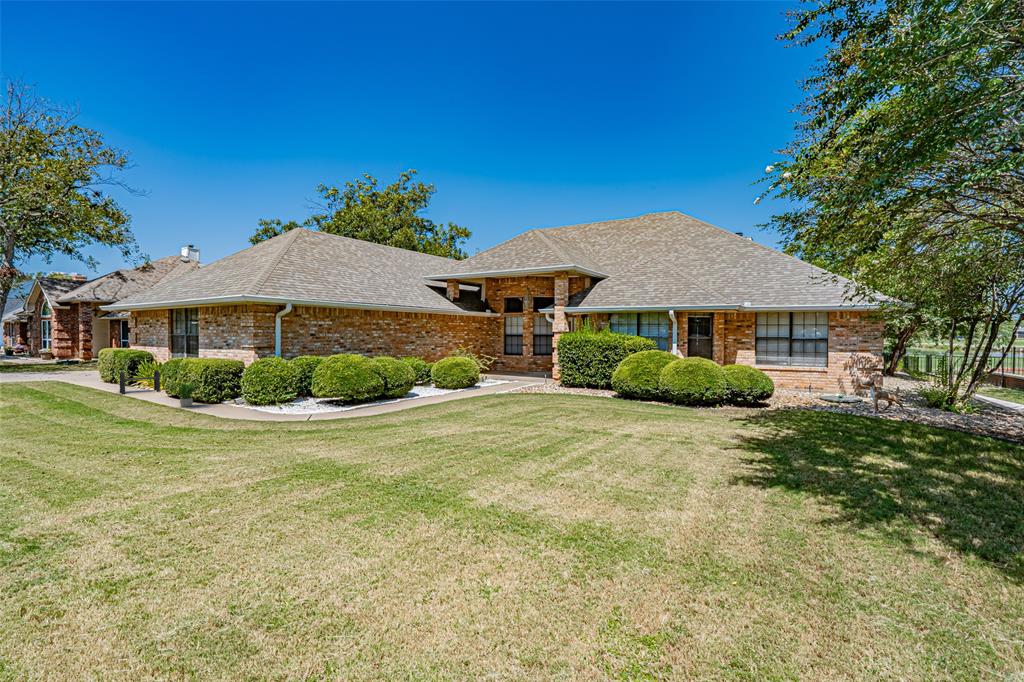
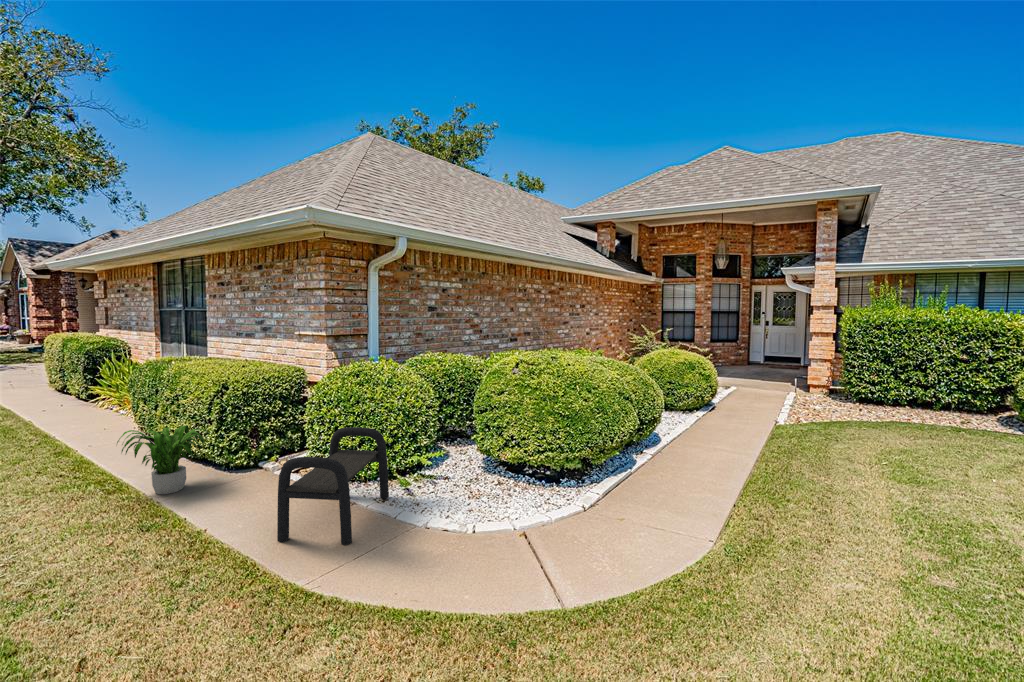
bench: present [120,370,160,395] -> present [277,427,389,545]

